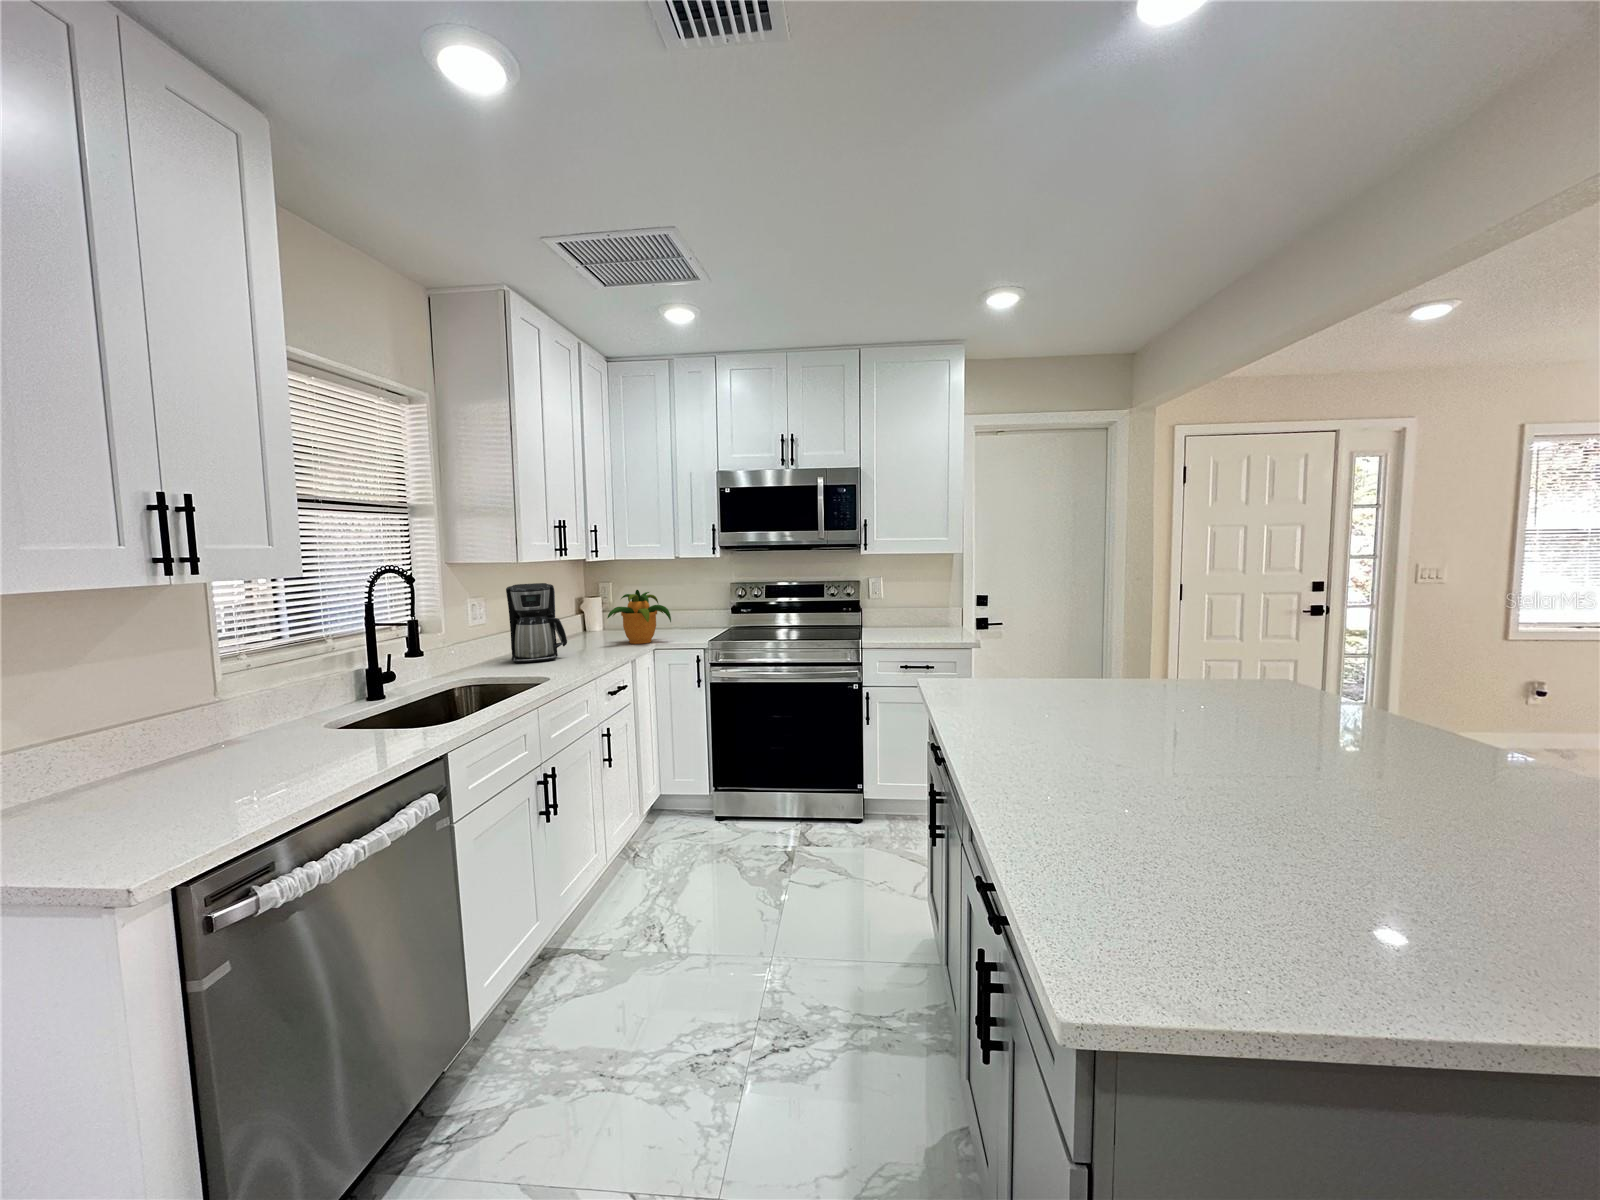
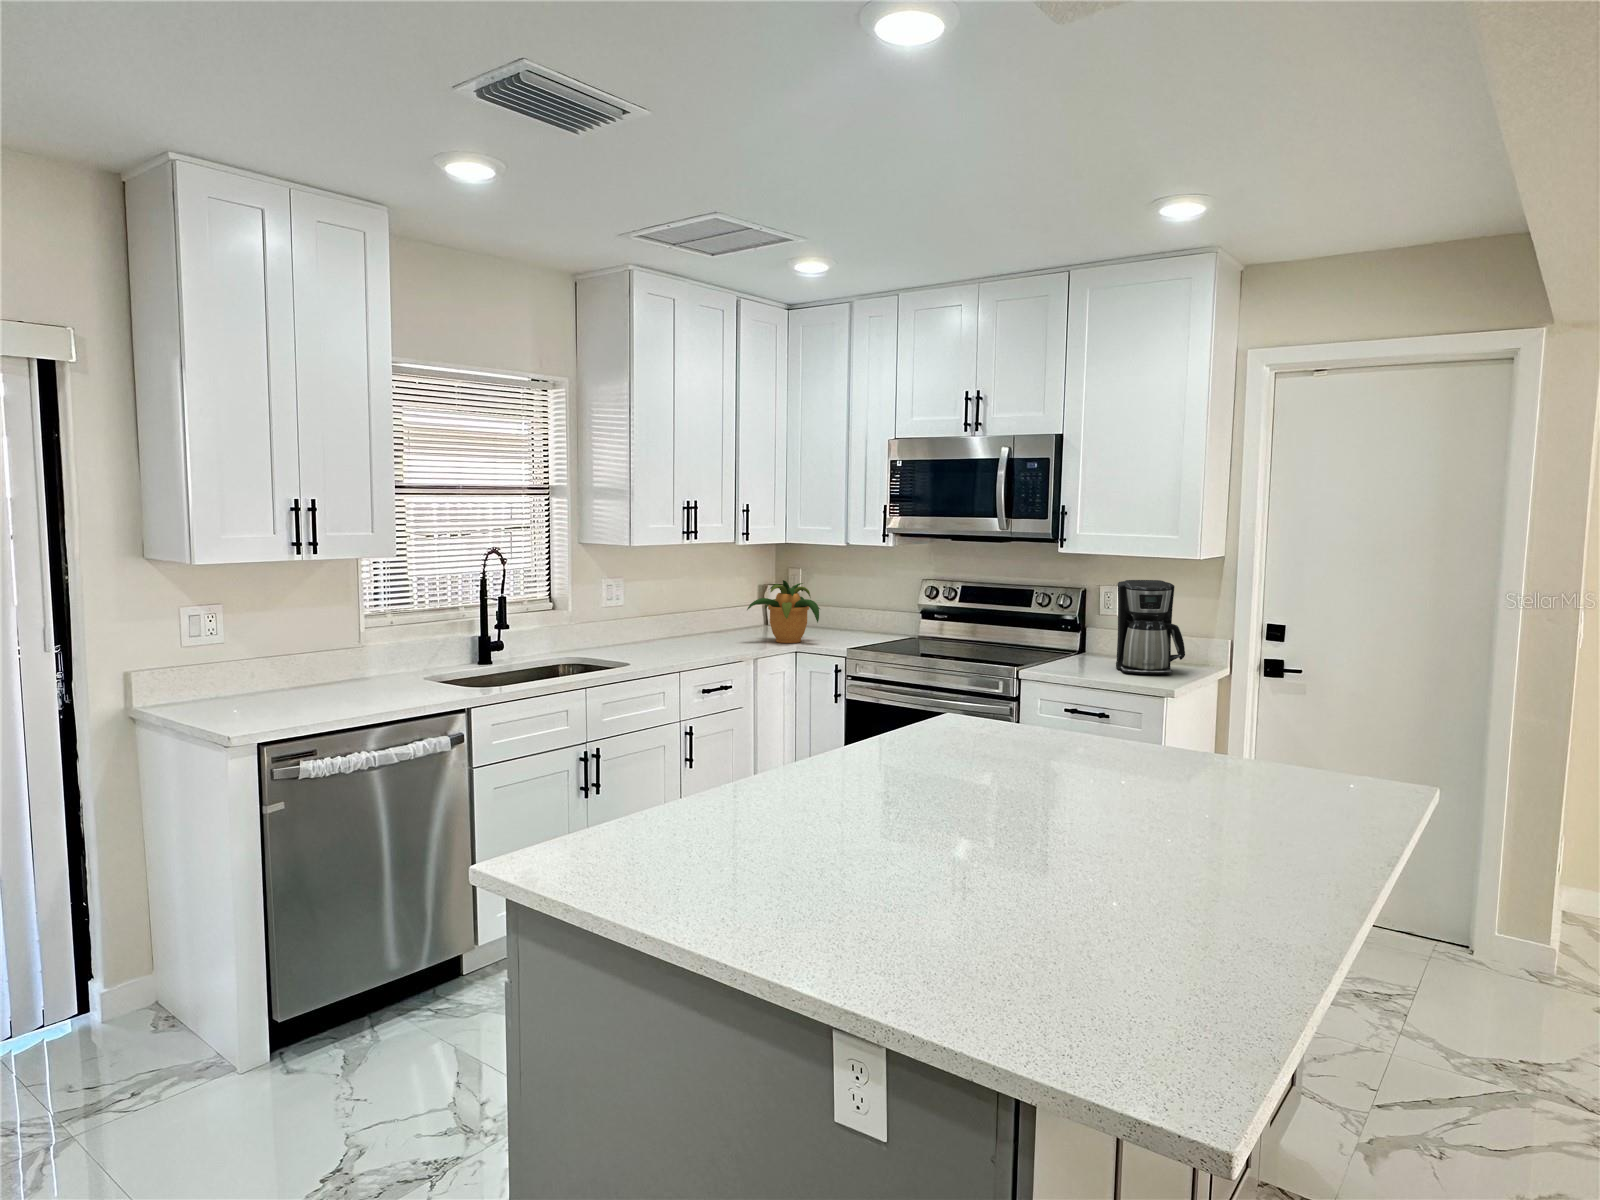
coffee maker: present [506,583,567,663] -> present [1116,580,1185,674]

